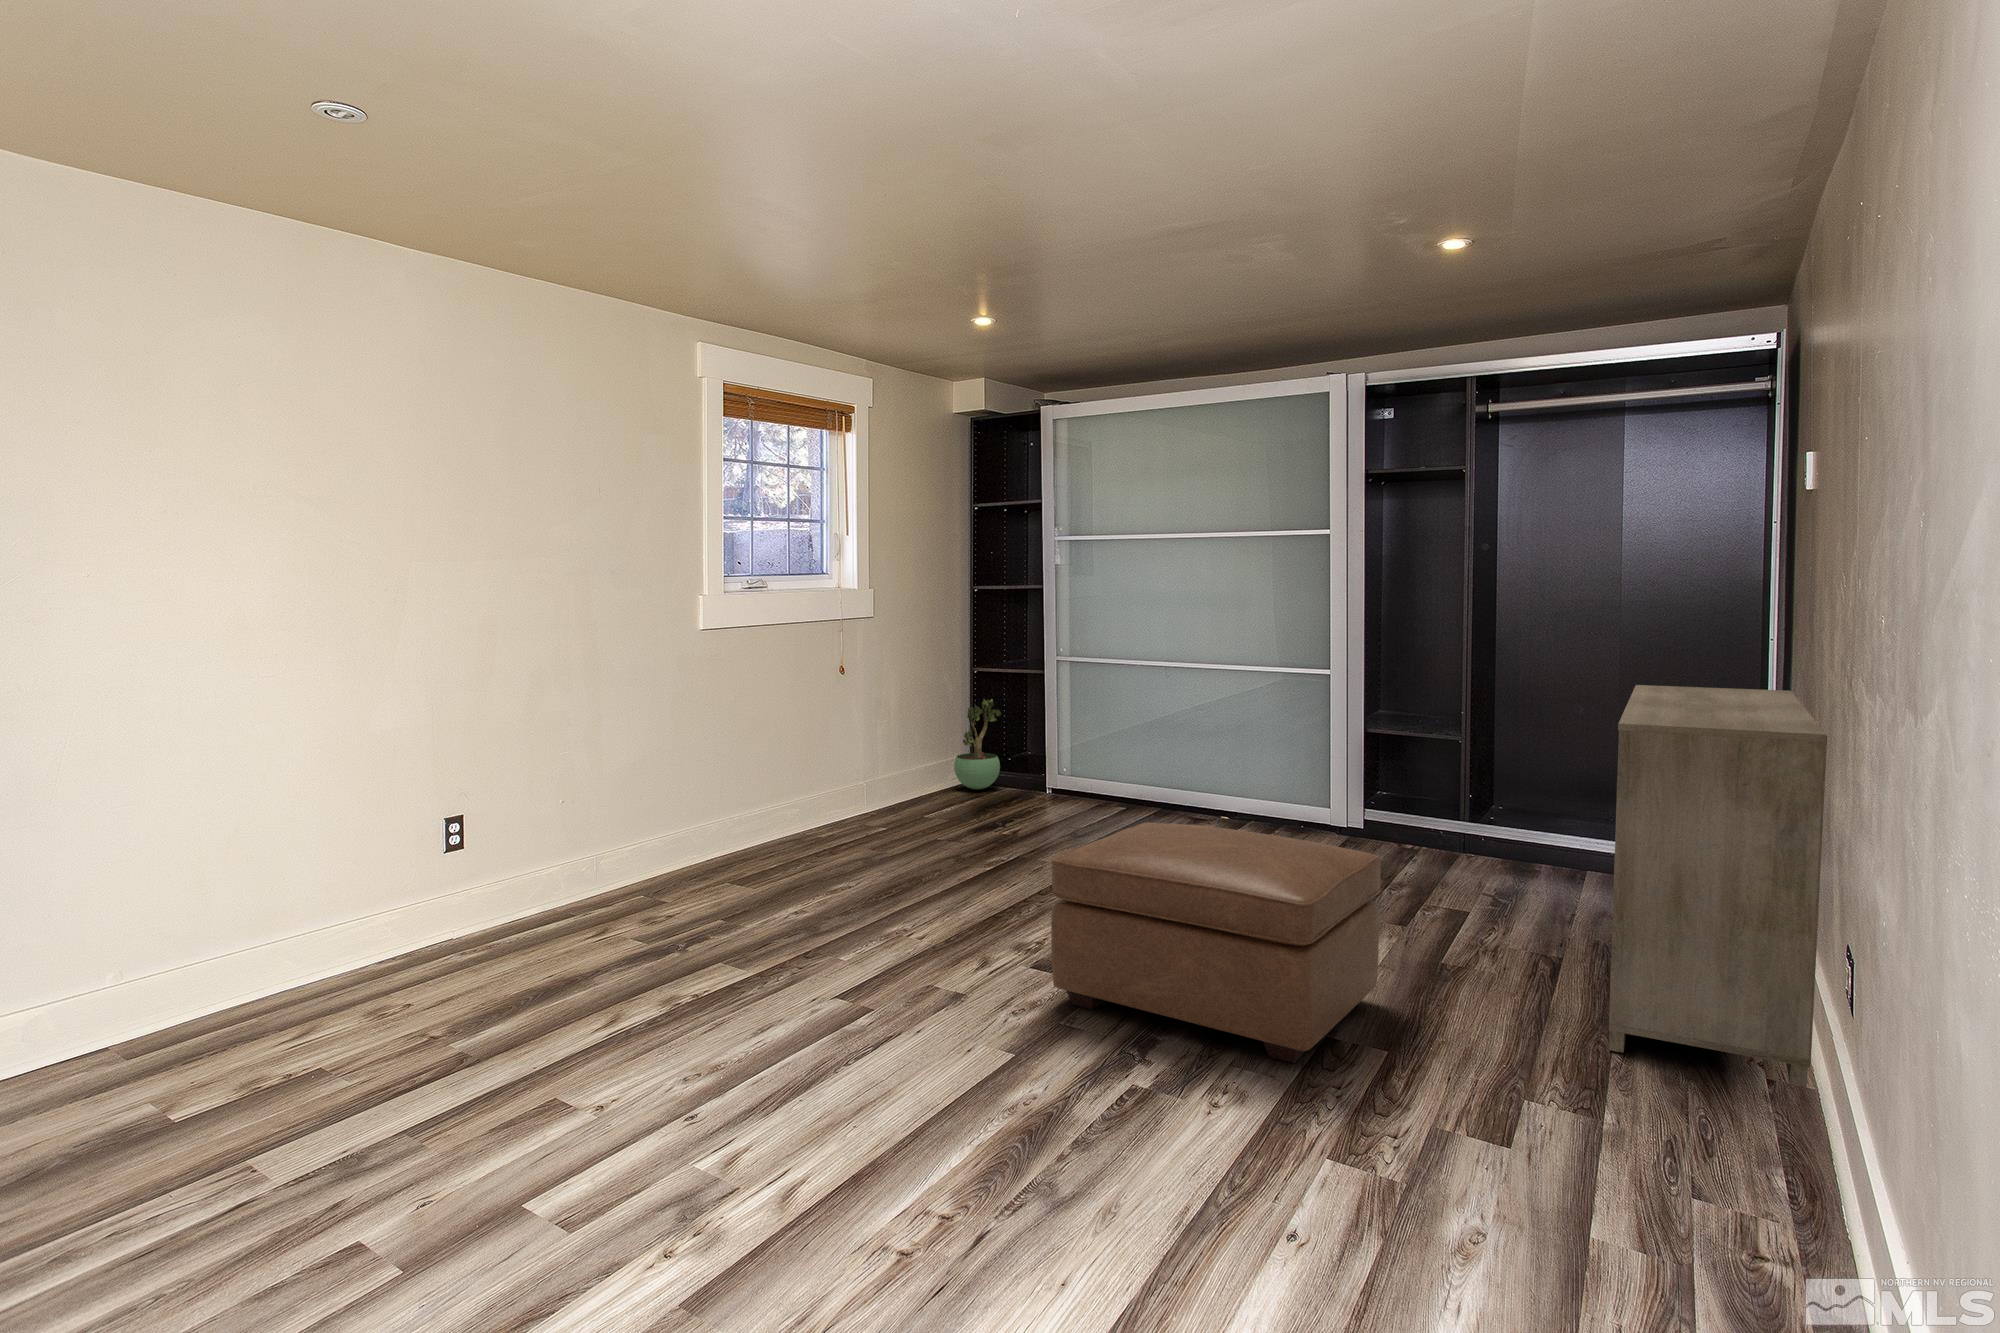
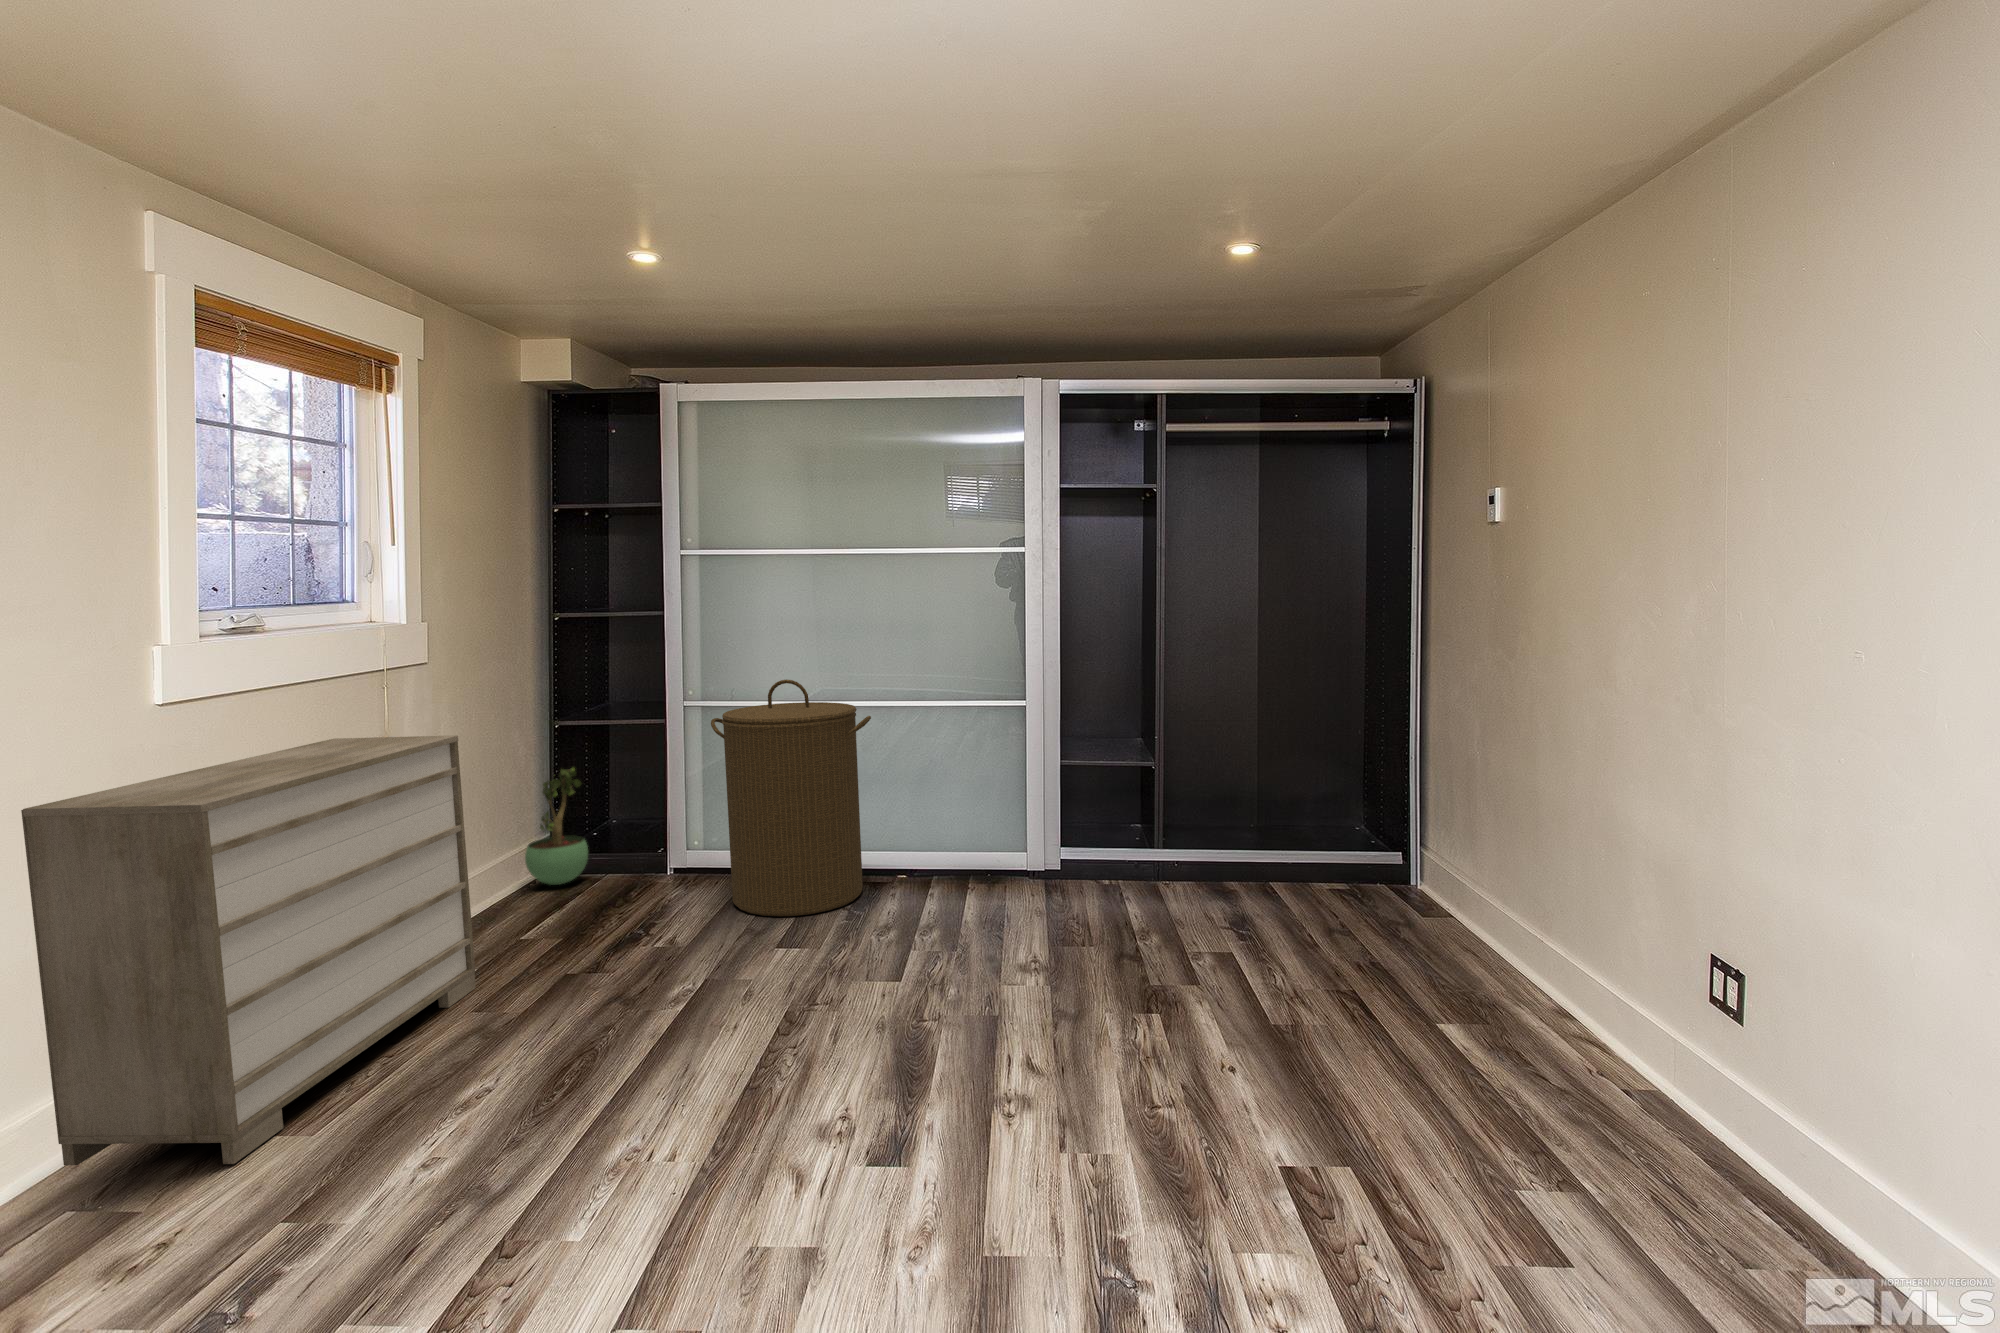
laundry hamper: none [1078,636,1203,833] -> present [711,680,871,916]
dresser: present [1609,685,1827,1088] -> present [21,735,476,1166]
ottoman: present [1051,822,1381,1063] -> none [939,925,1330,1224]

